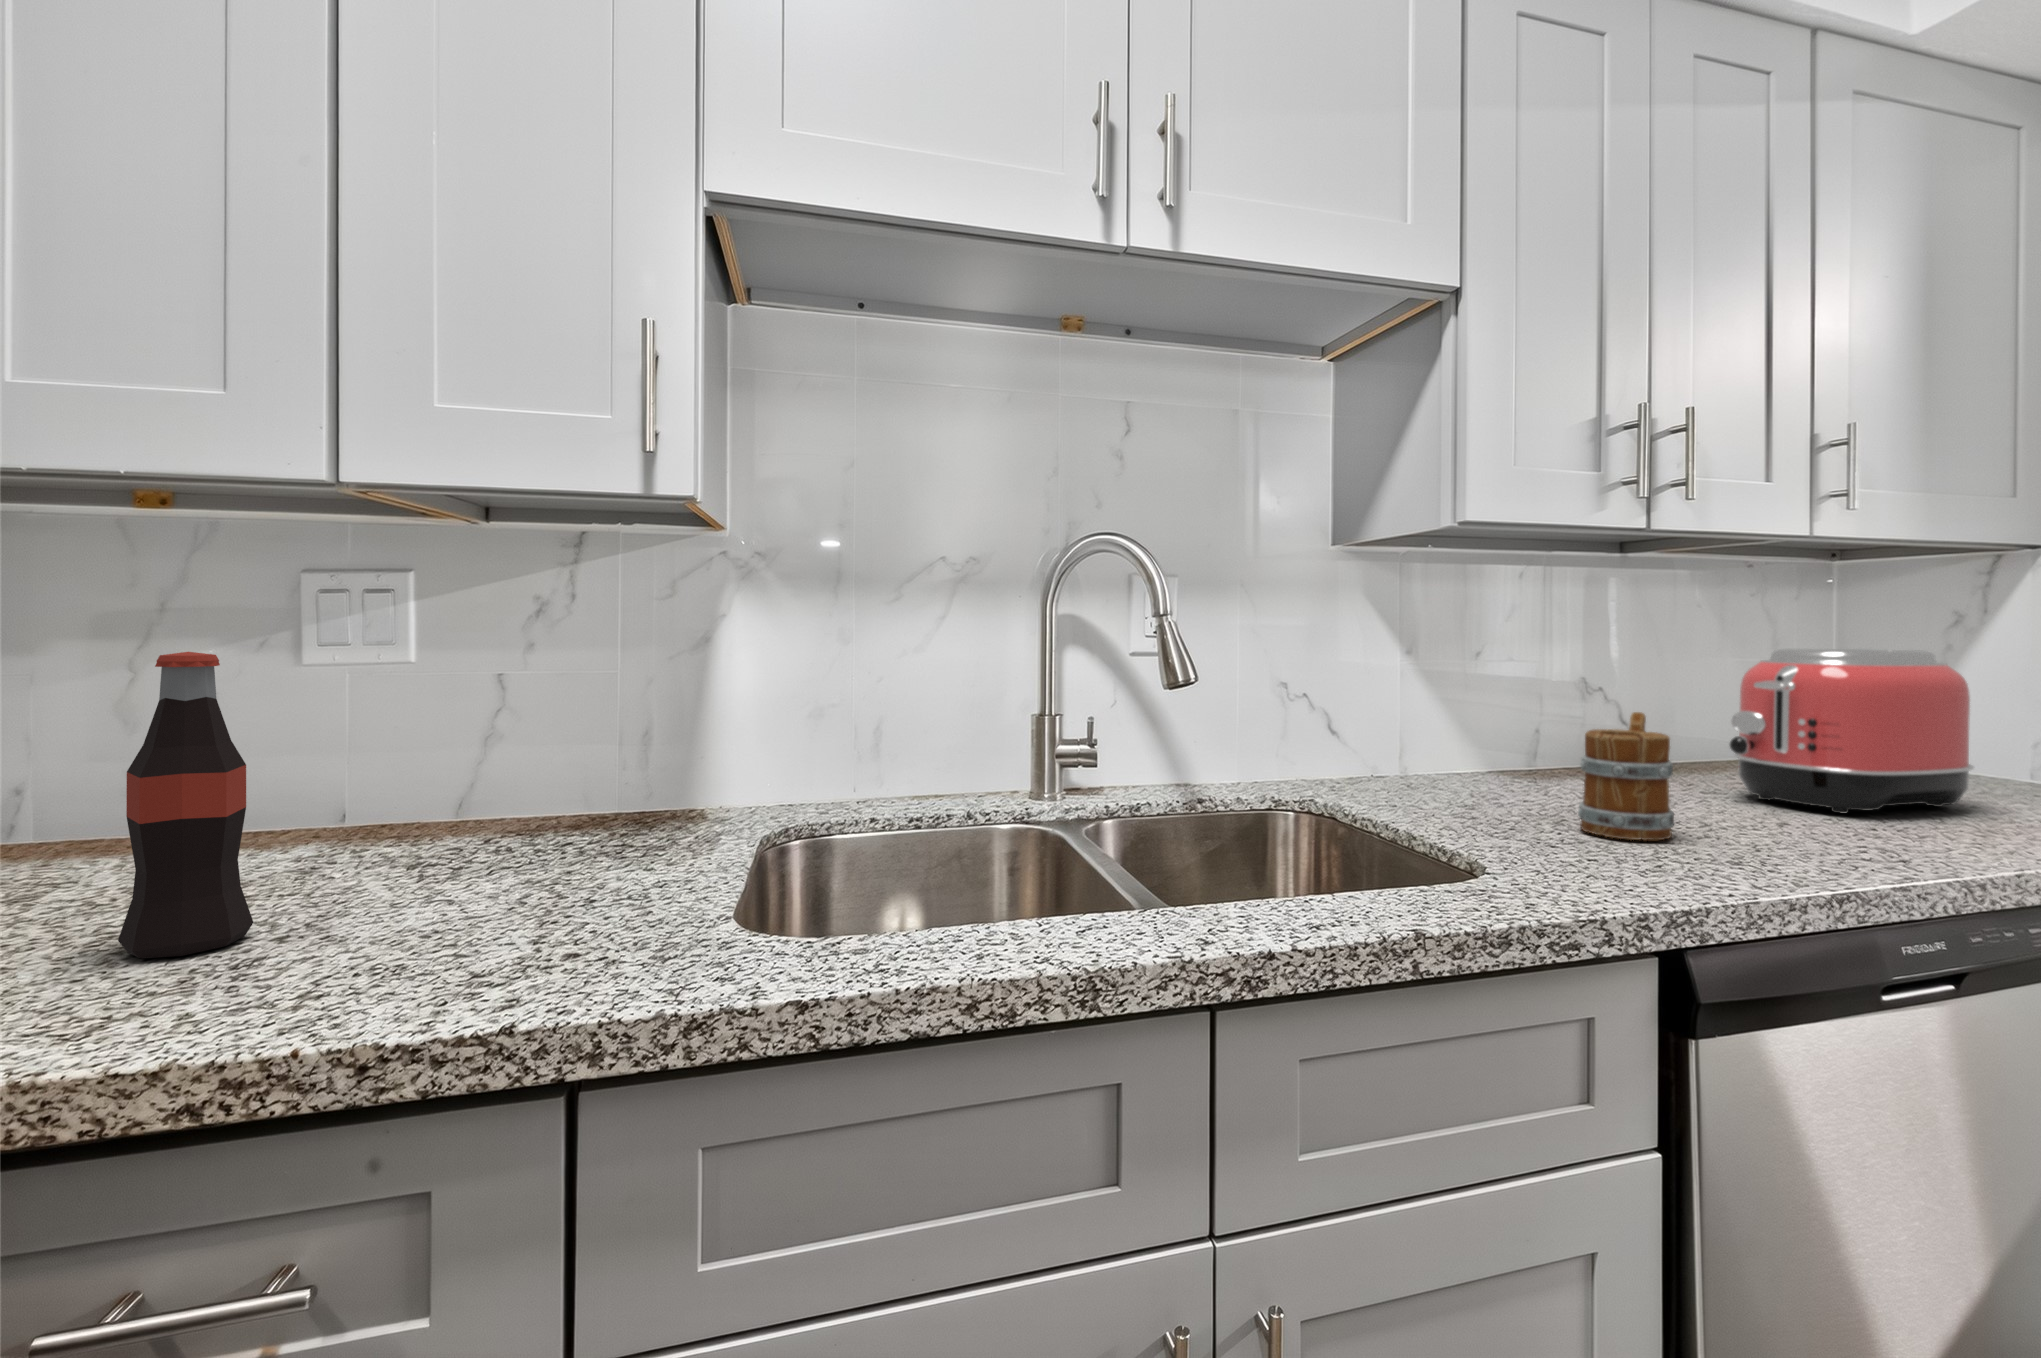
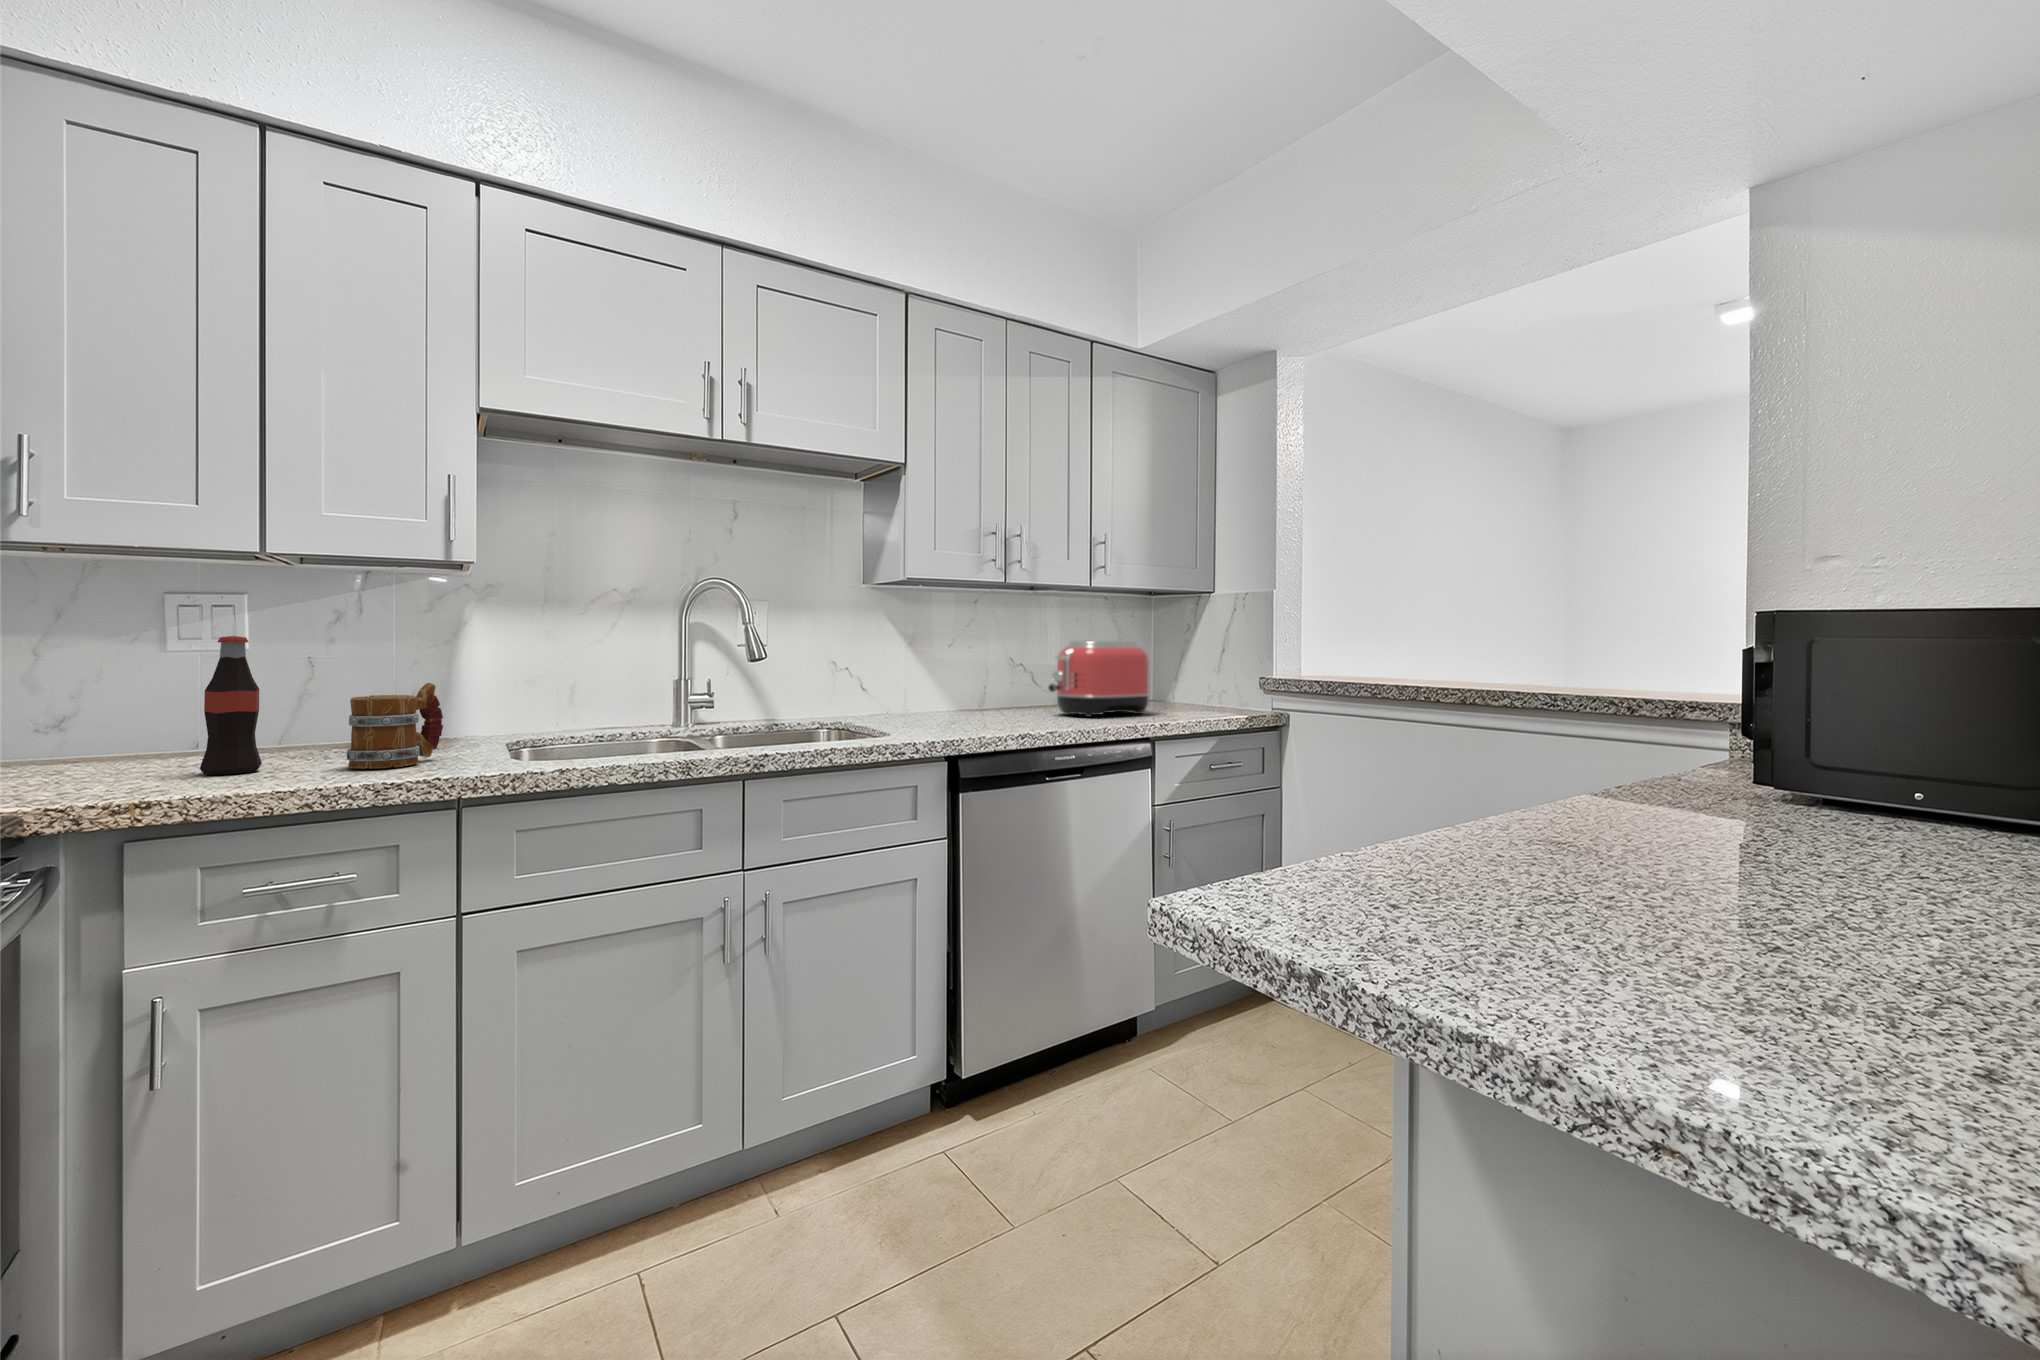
mug: present [1578,712,1674,840] -> present [347,683,443,769]

